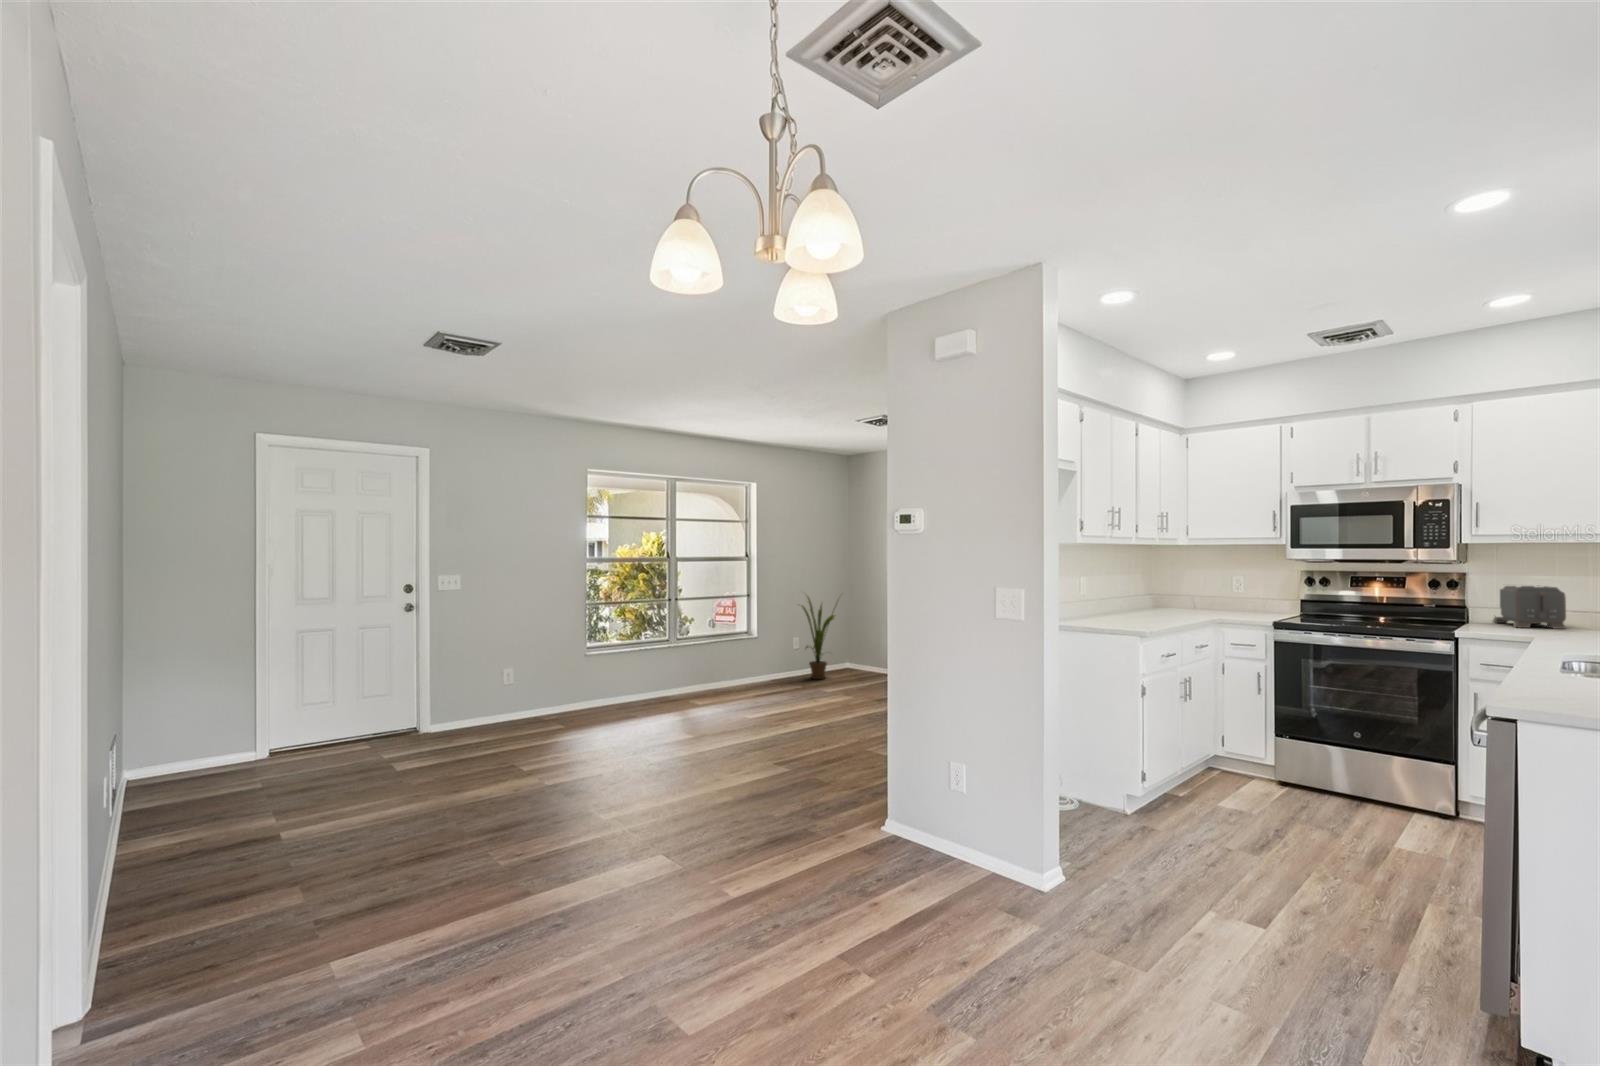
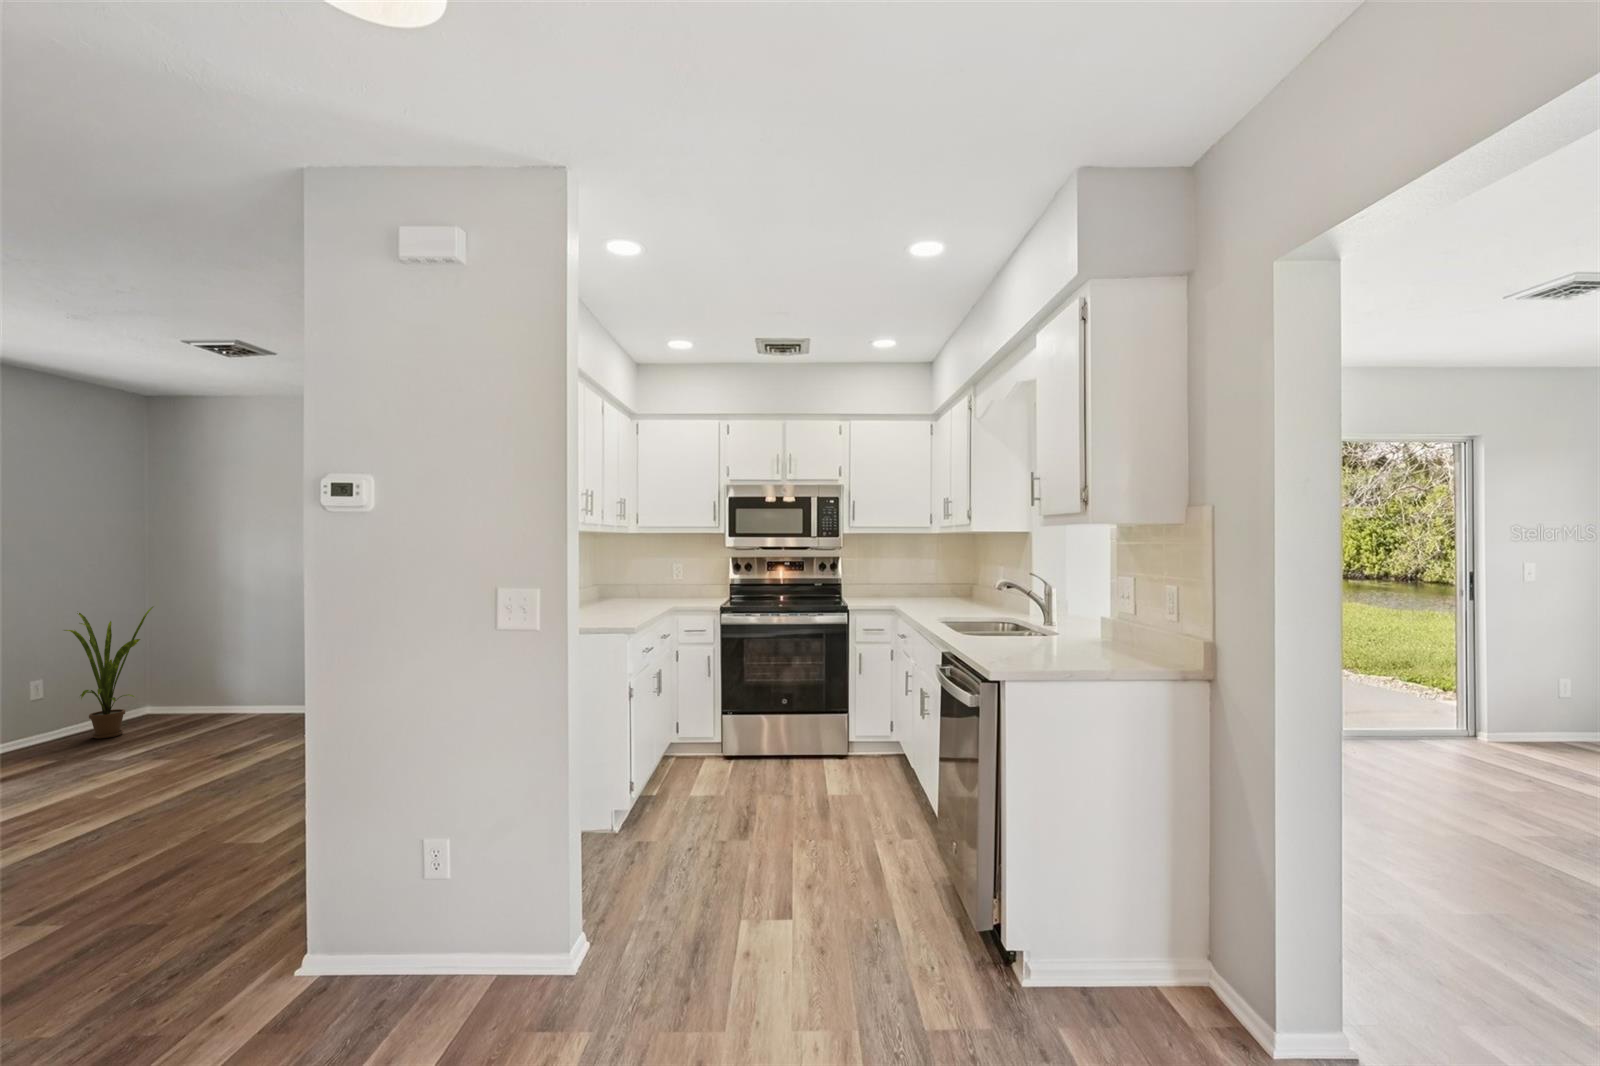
toaster: present [1493,585,1566,629] -> none [858,562,905,597]

